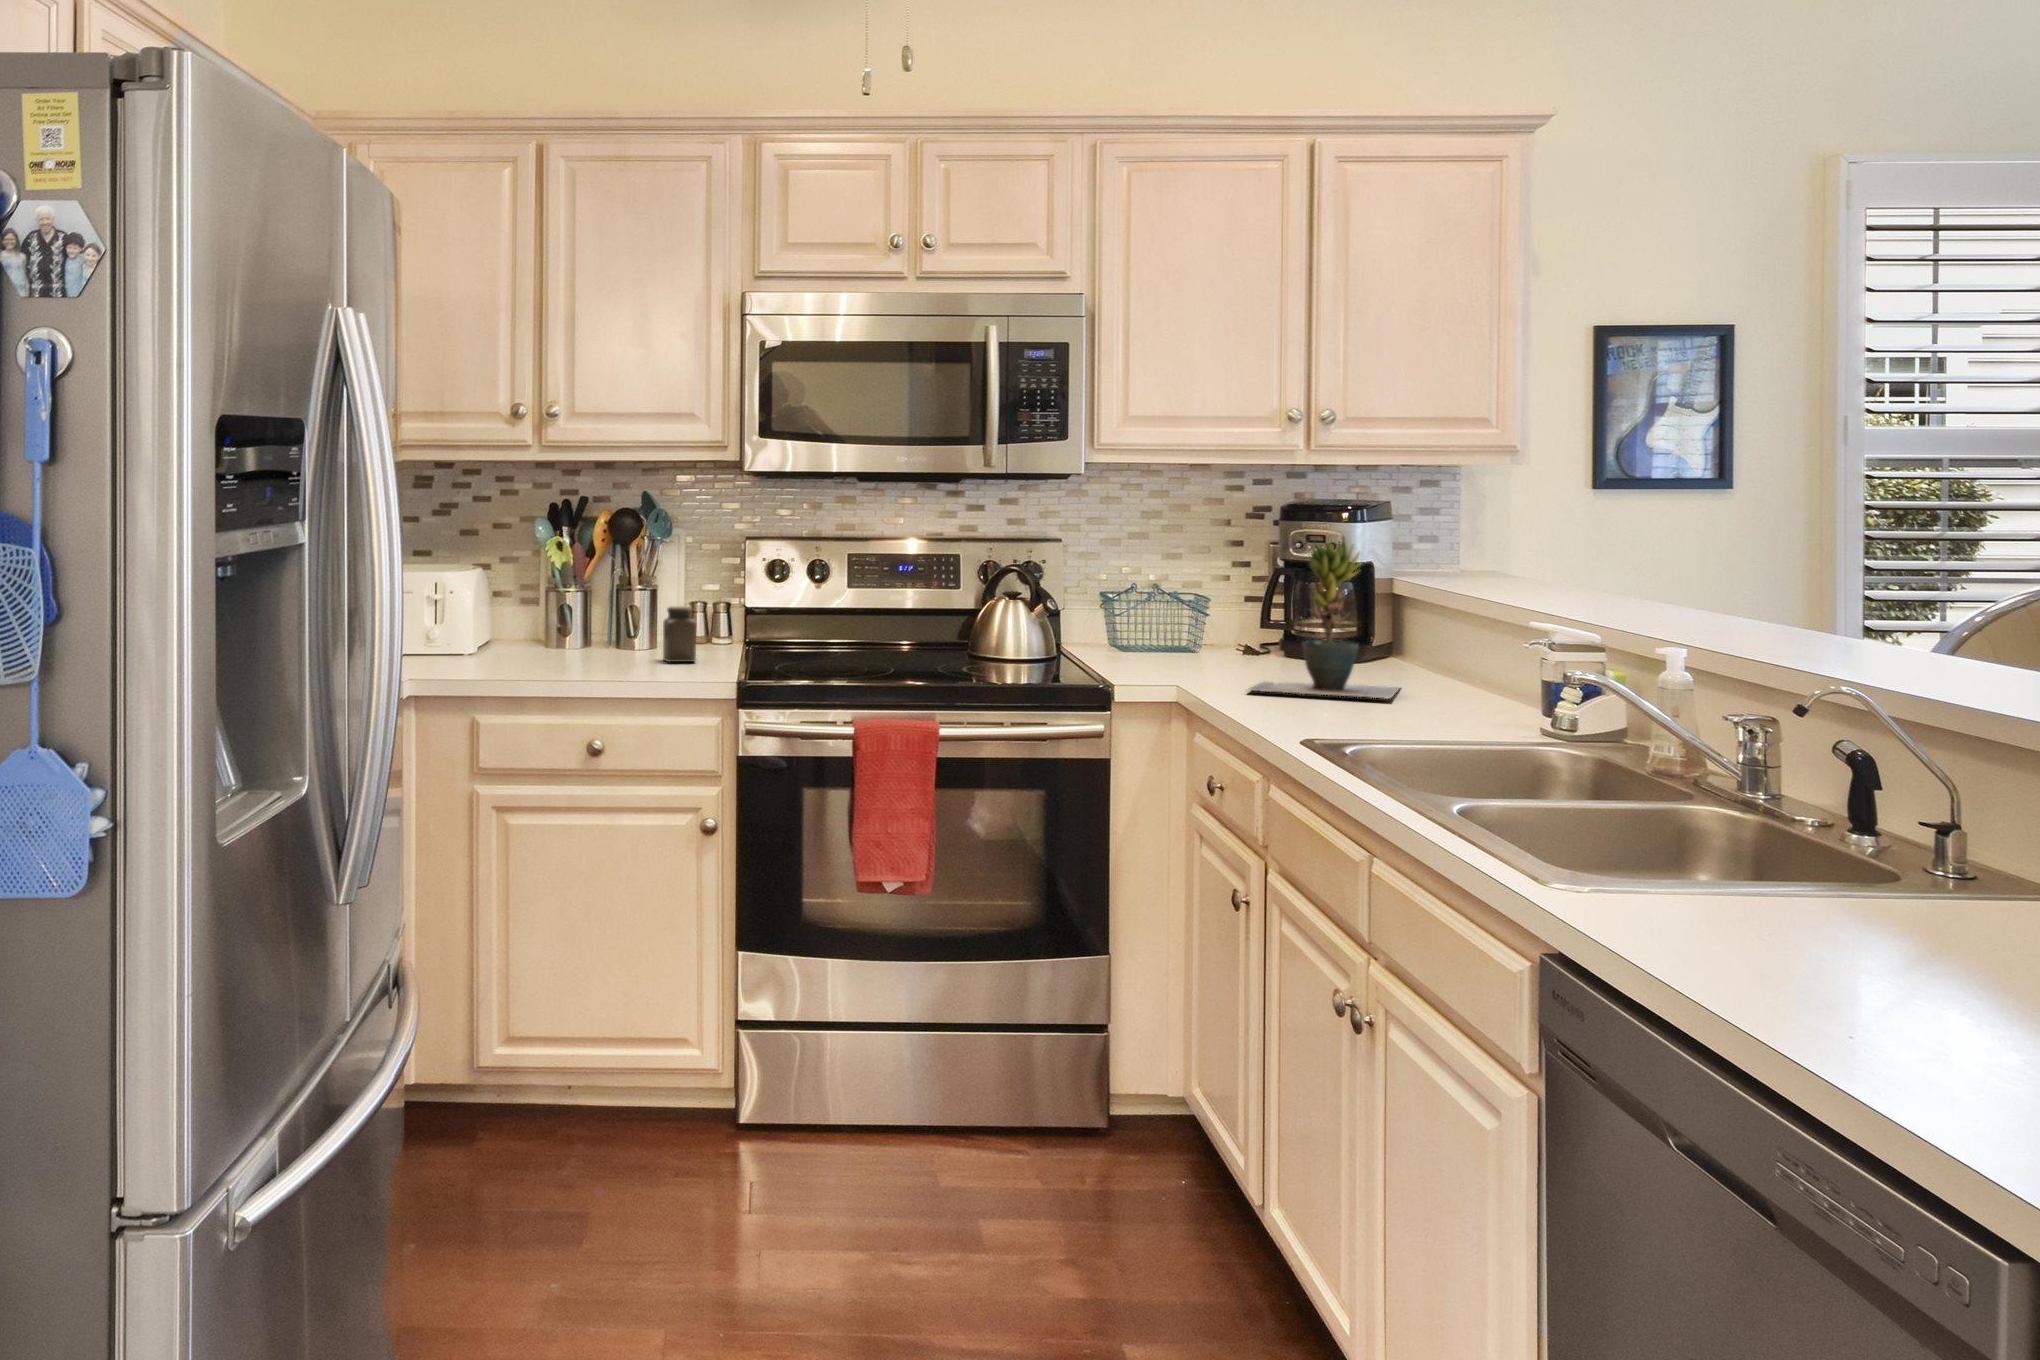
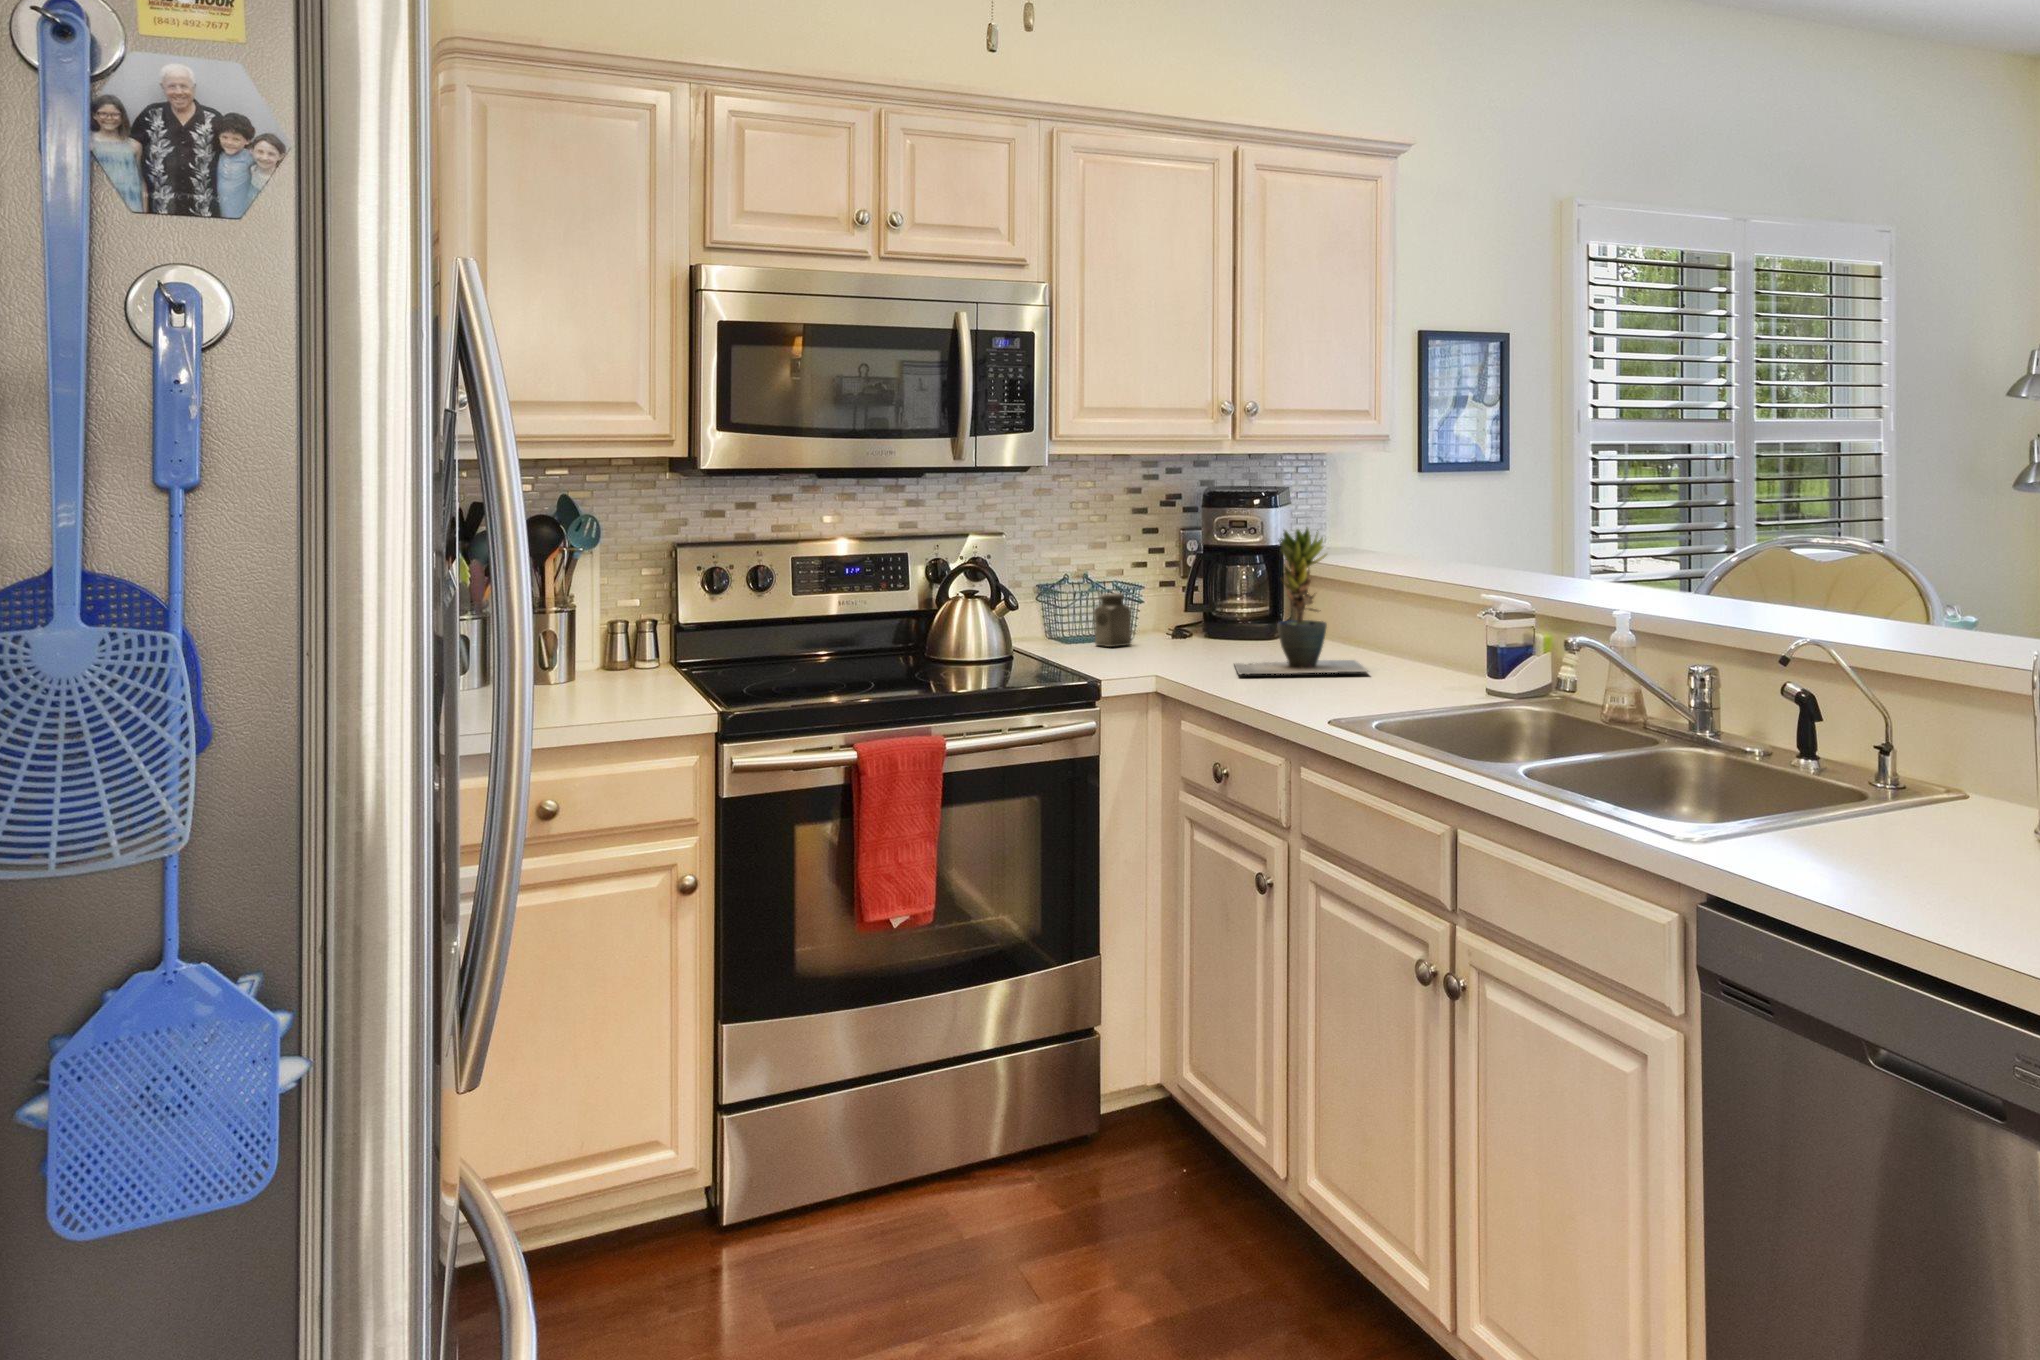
salt shaker: present [663,606,696,662] -> present [1094,593,1131,647]

